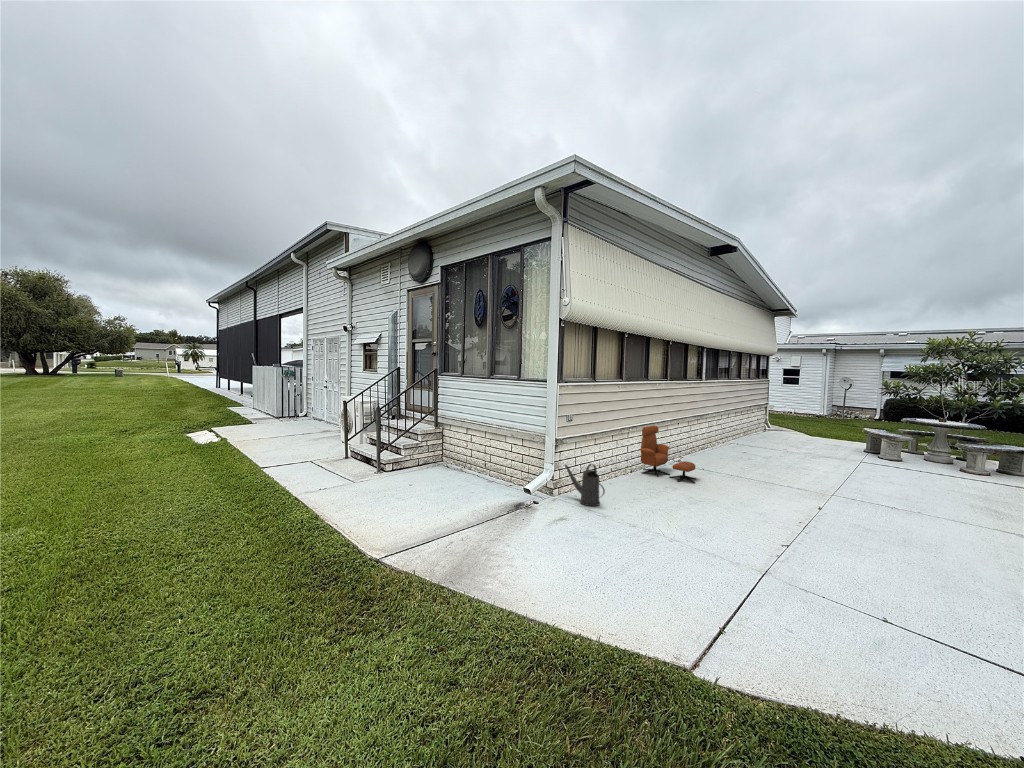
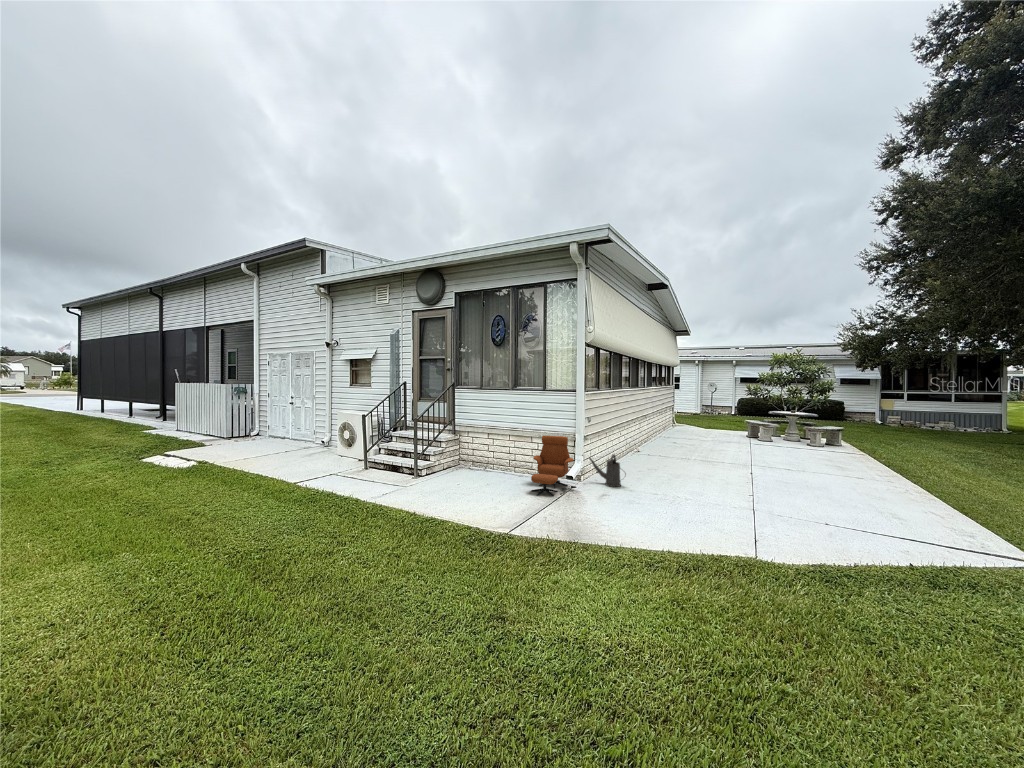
lounge chair: present [640,425,696,483] -> present [531,436,573,496]

